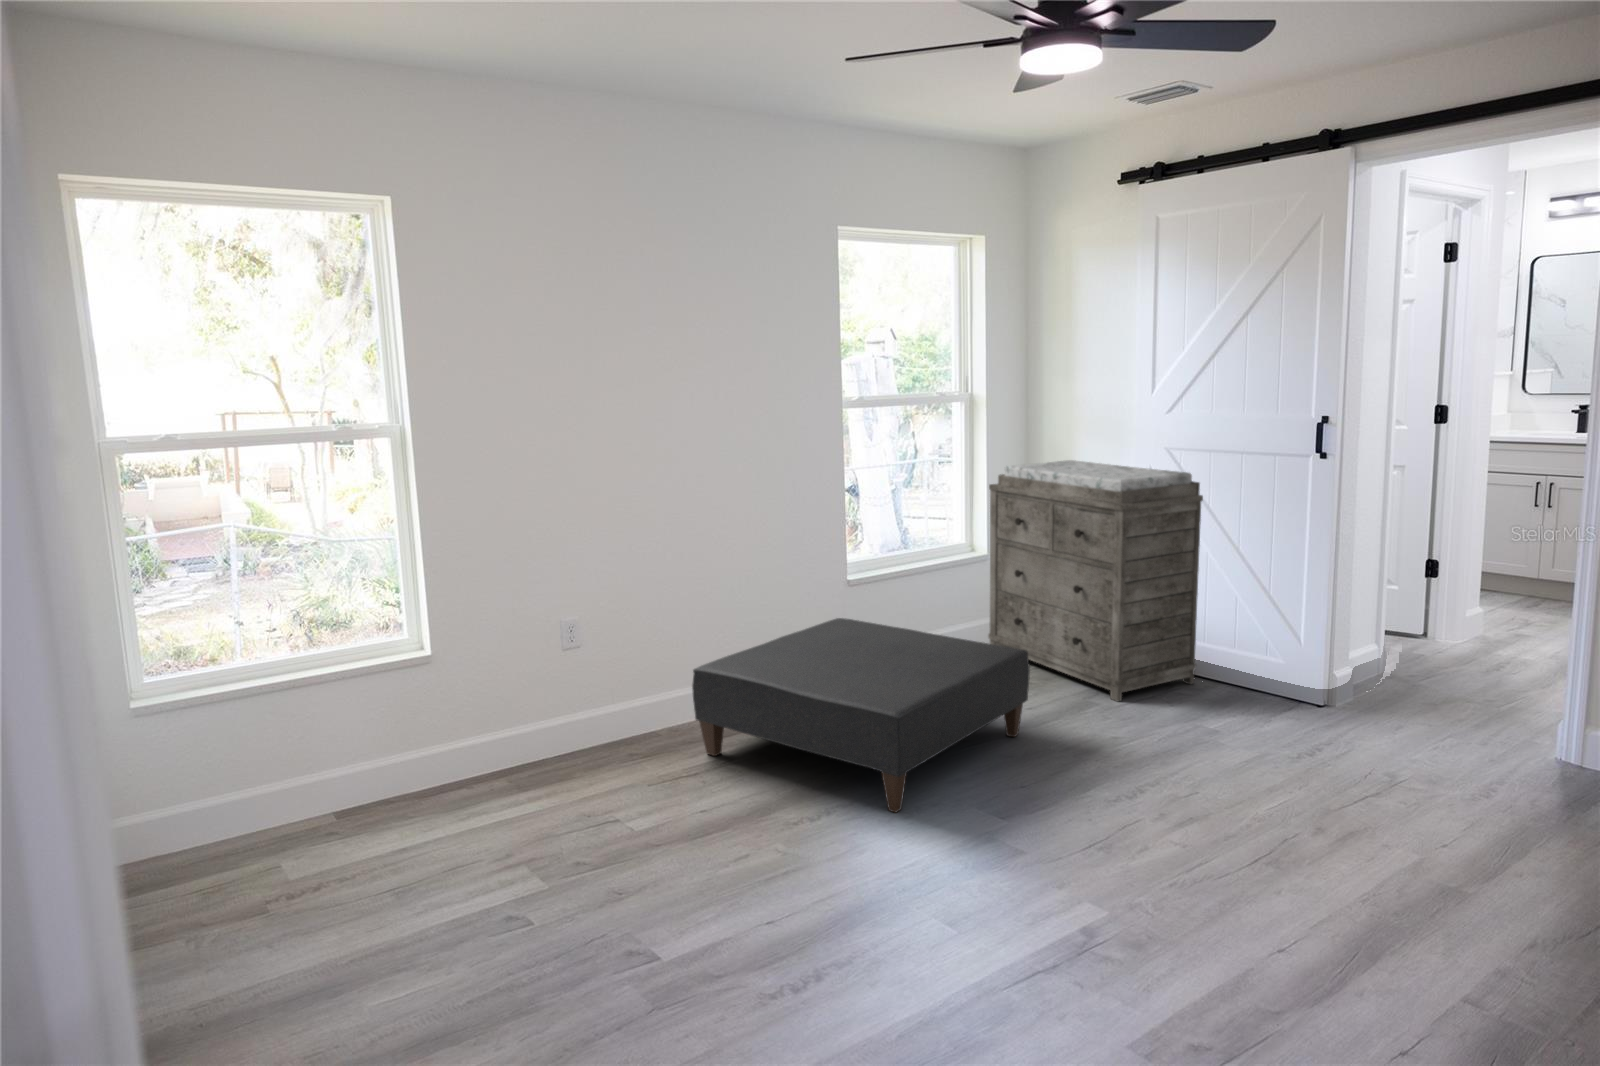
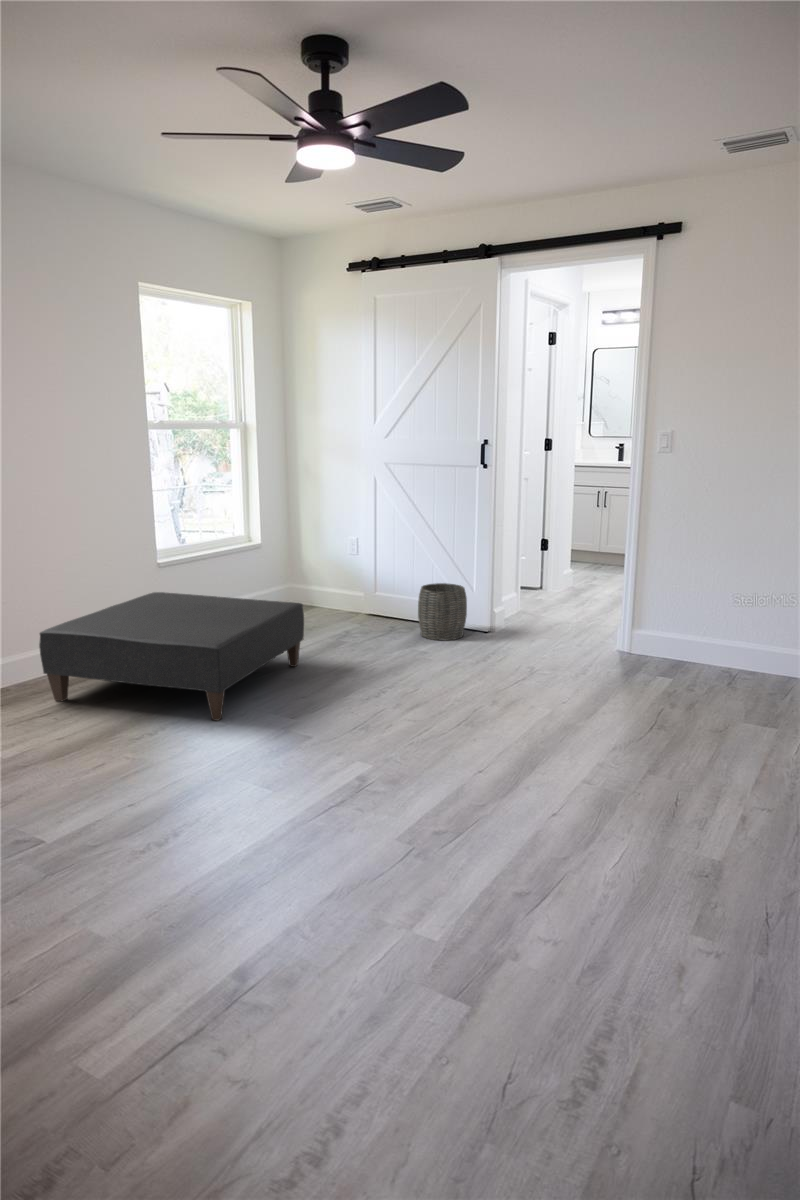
dresser: present [988,460,1203,701] -> none [262,473,412,640]
woven basket: none [1206,627,1285,715] -> present [418,583,467,640]

